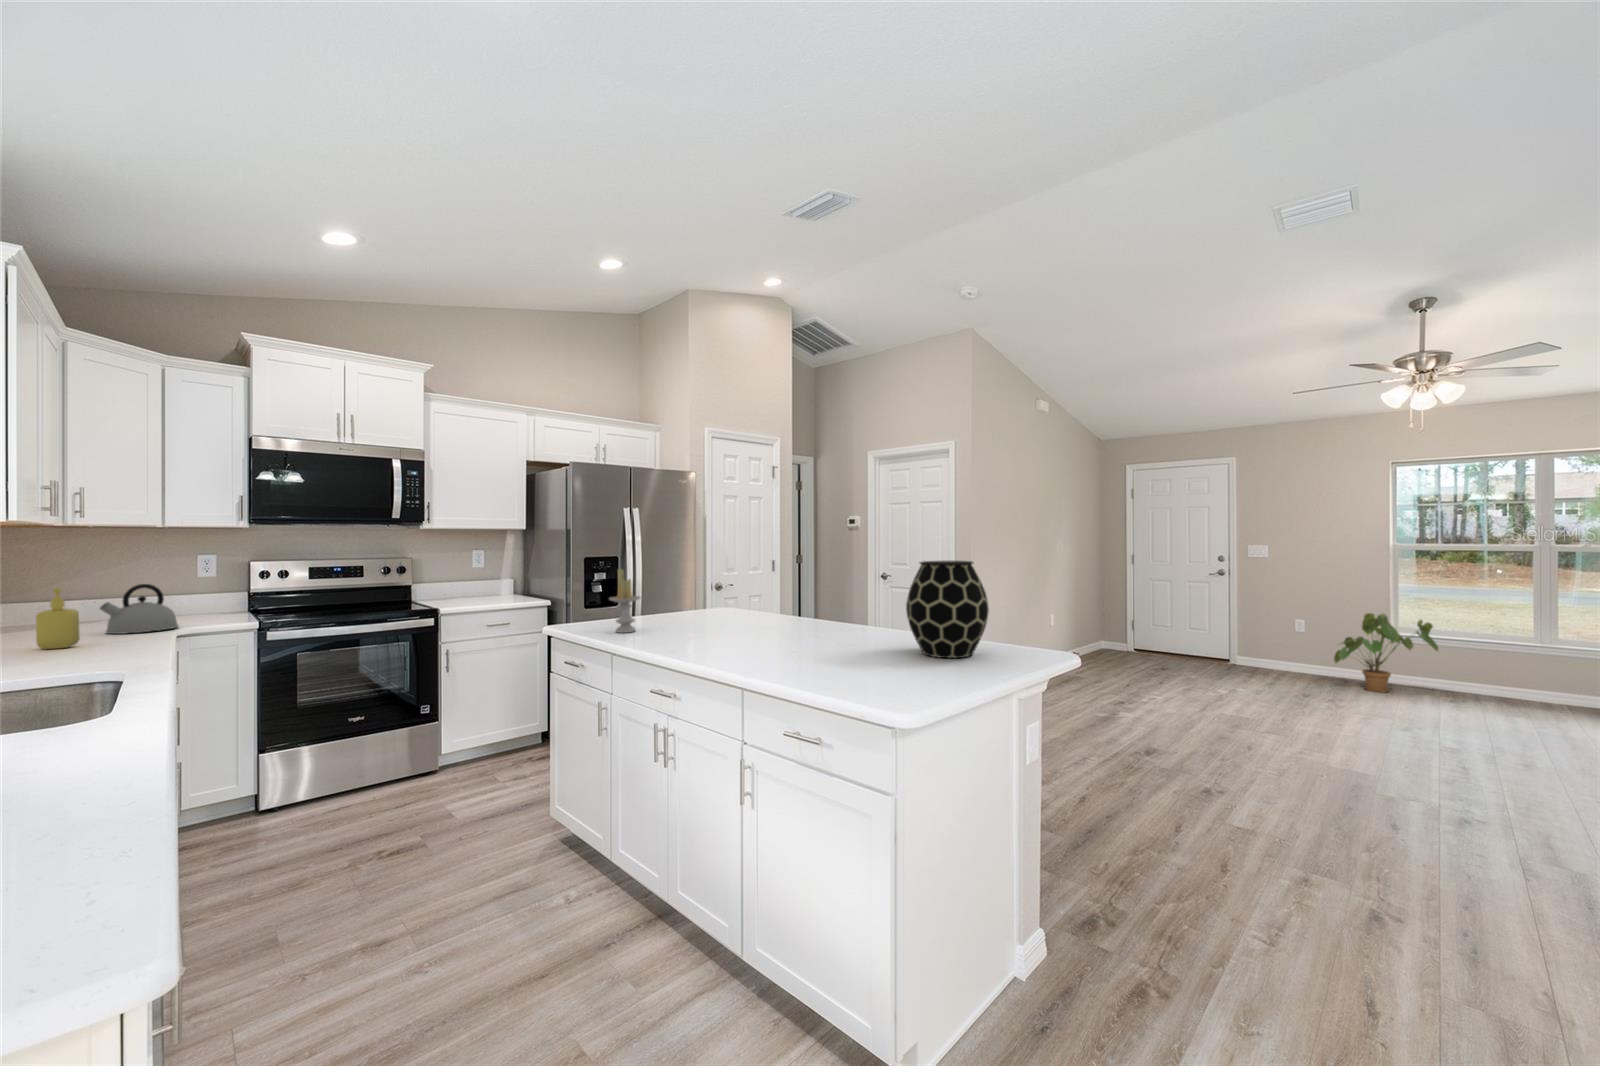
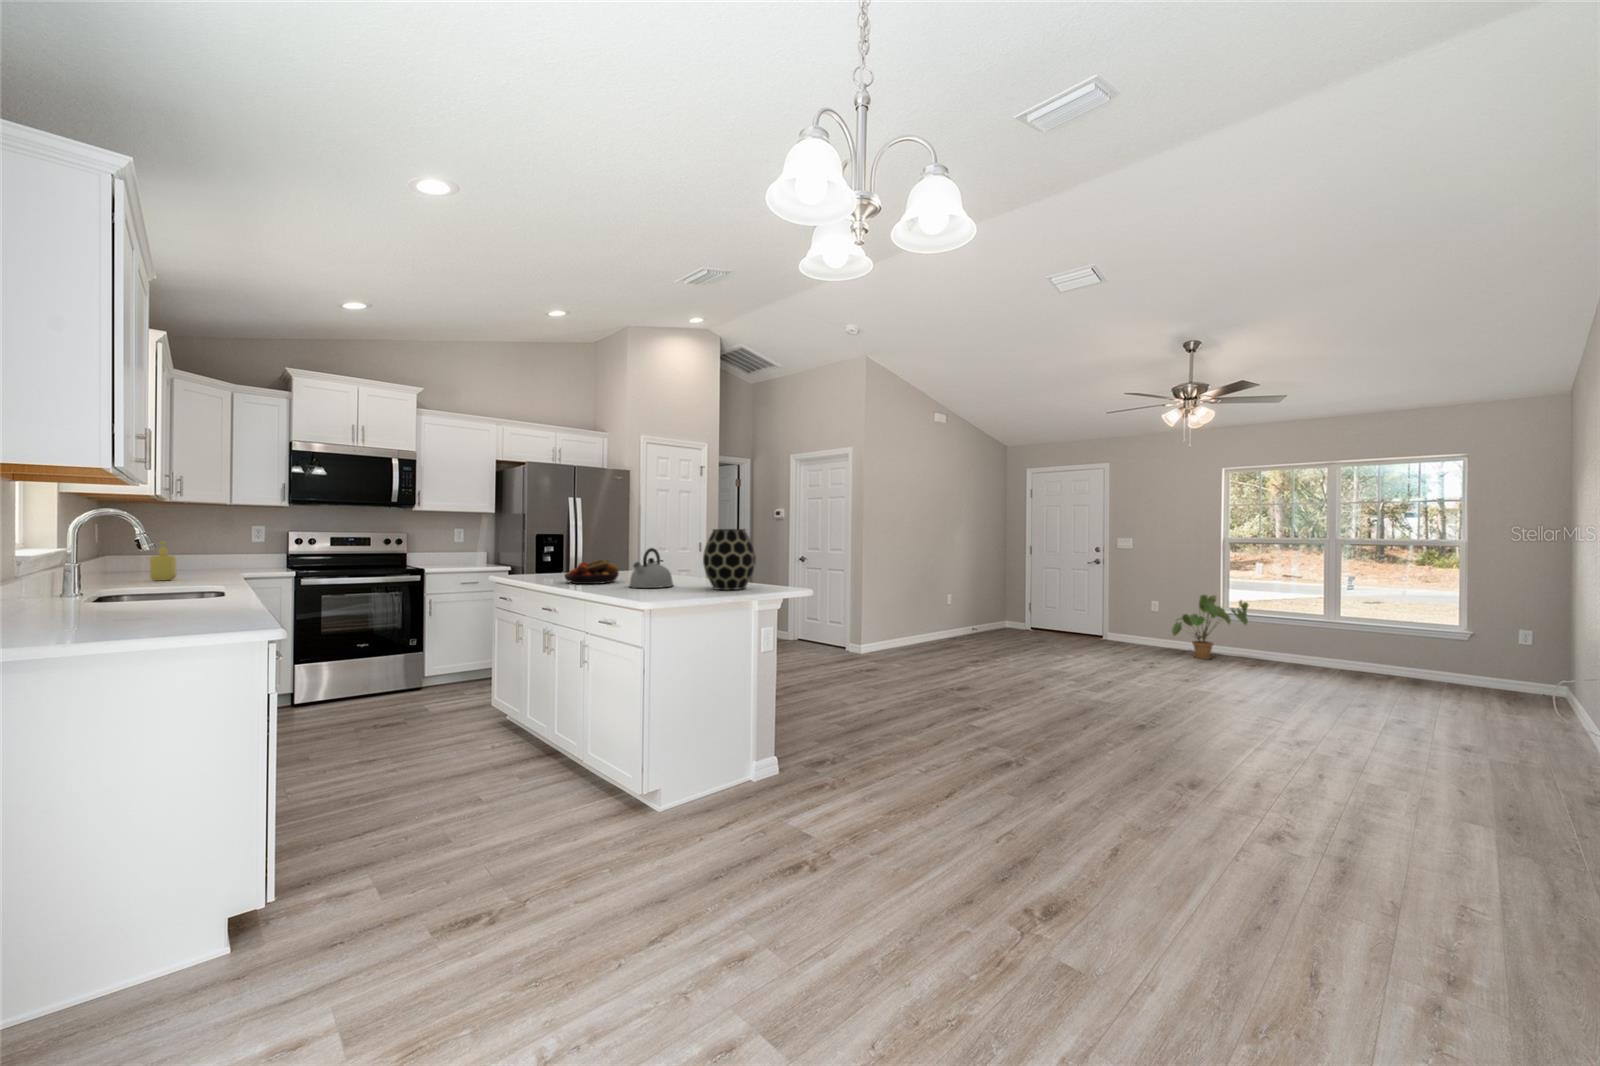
candle: present [609,569,641,633] -> none [527,535,550,579]
kettle: present [100,584,178,634] -> present [629,548,673,588]
fruit bowl: none [676,605,754,646] -> present [564,560,619,584]

